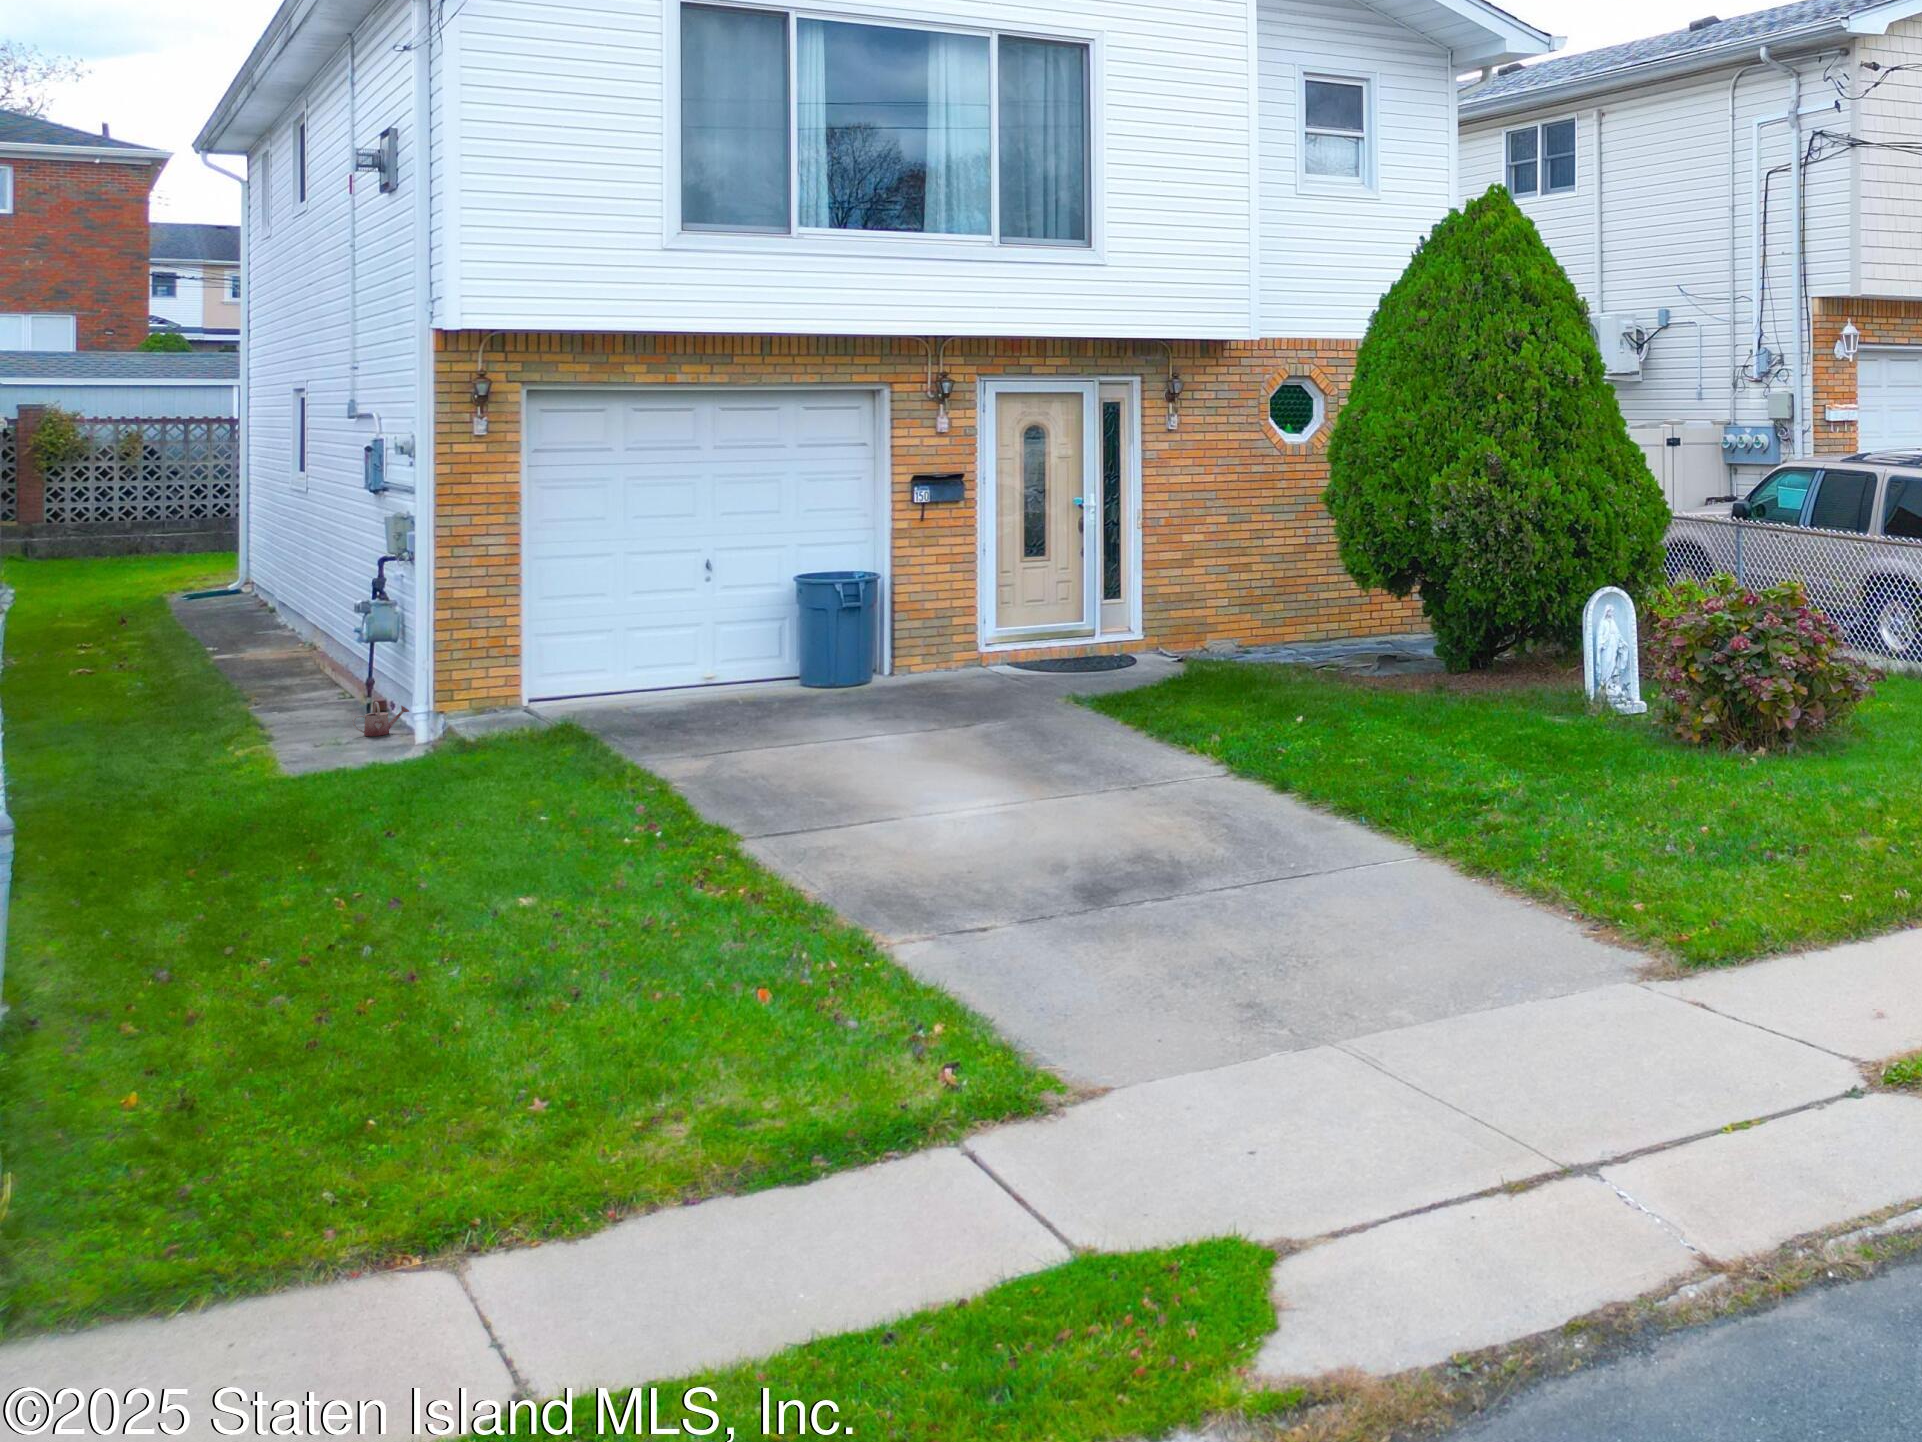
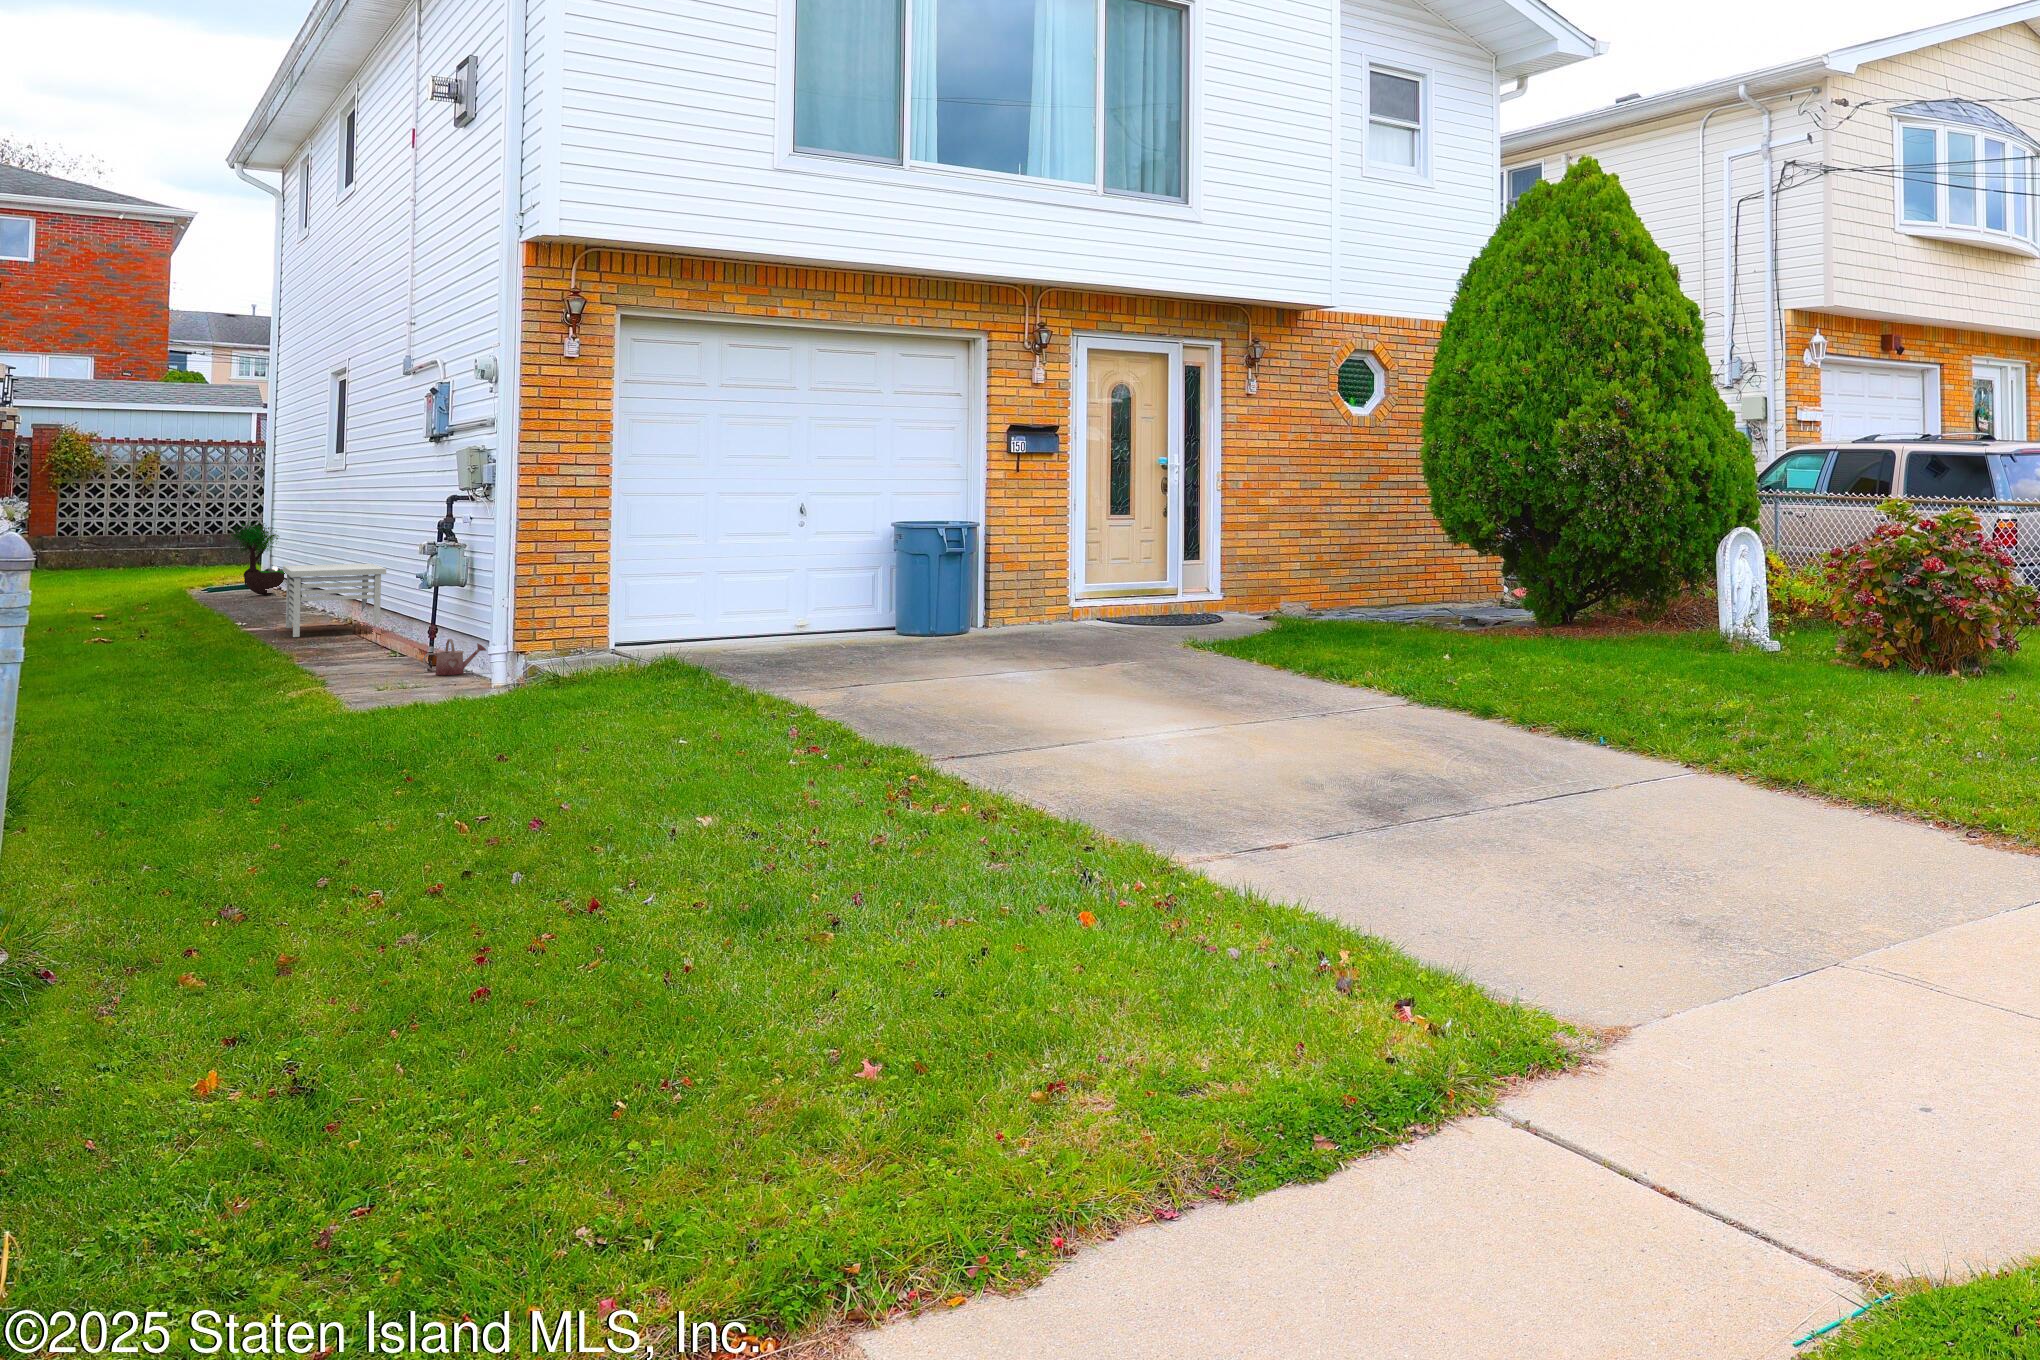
potted tree: none [204,523,260,602] -> present [231,520,285,595]
storage bench: none [244,595,336,674] -> present [283,564,386,637]

